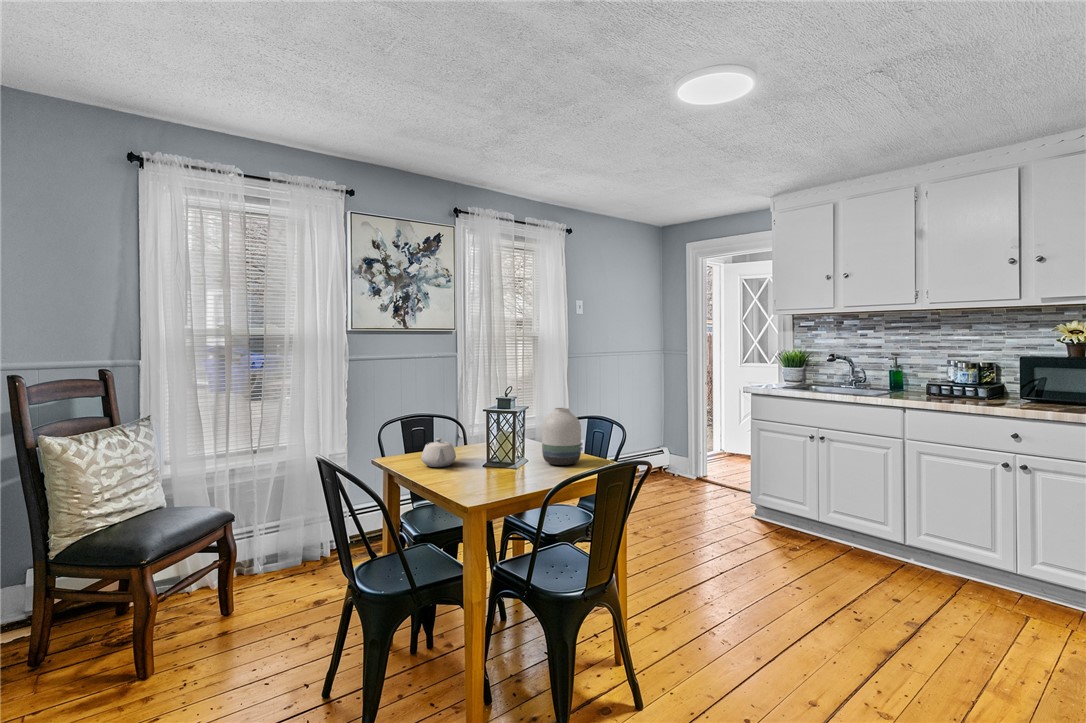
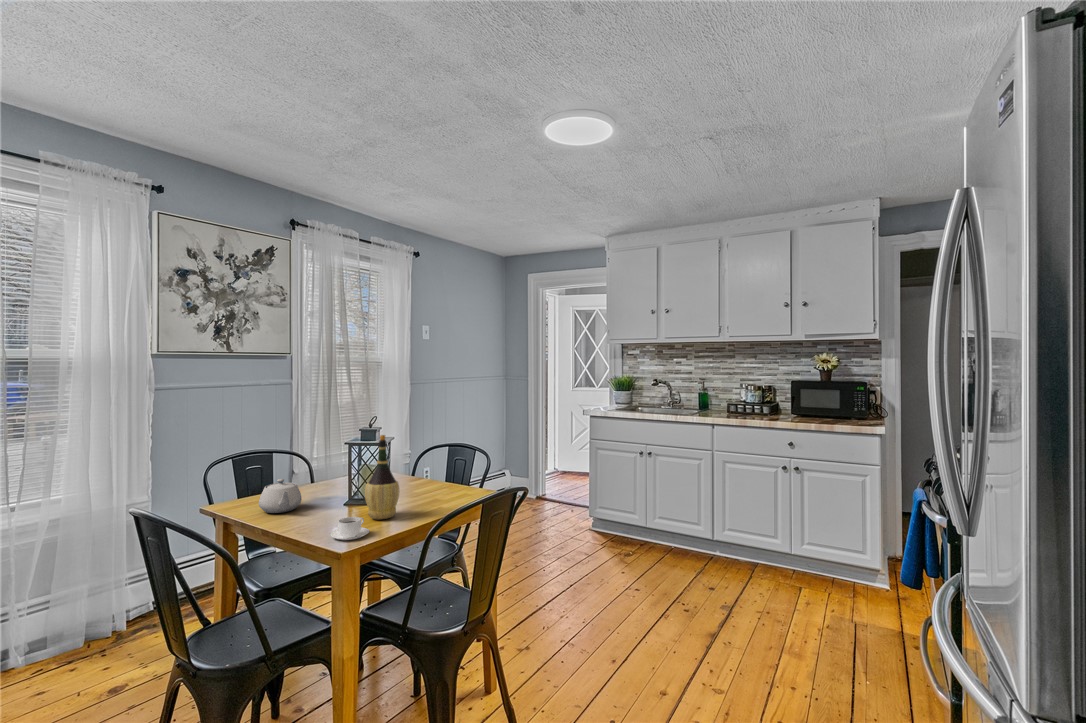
wine bottle: none [506,401,536,478] -> present [365,435,399,519]
vase: present [542,408,581,465] -> none [402,439,443,500]
coffee cup: none [474,473,507,492] -> present [330,517,369,540]

